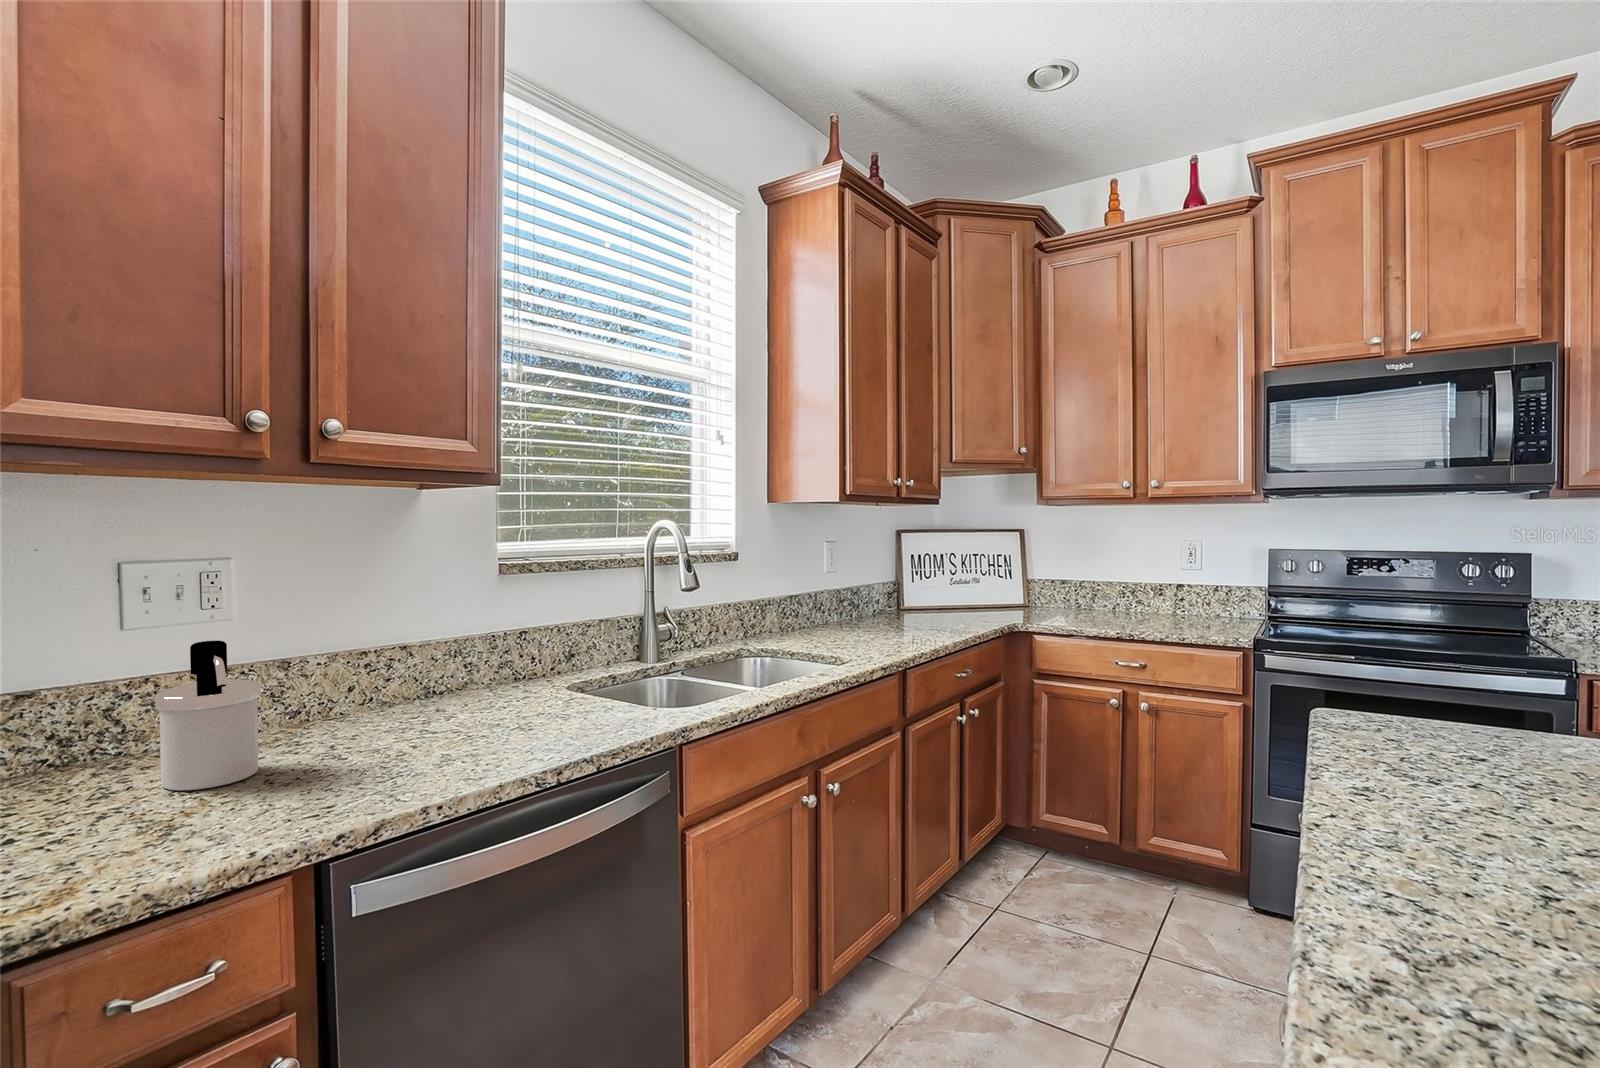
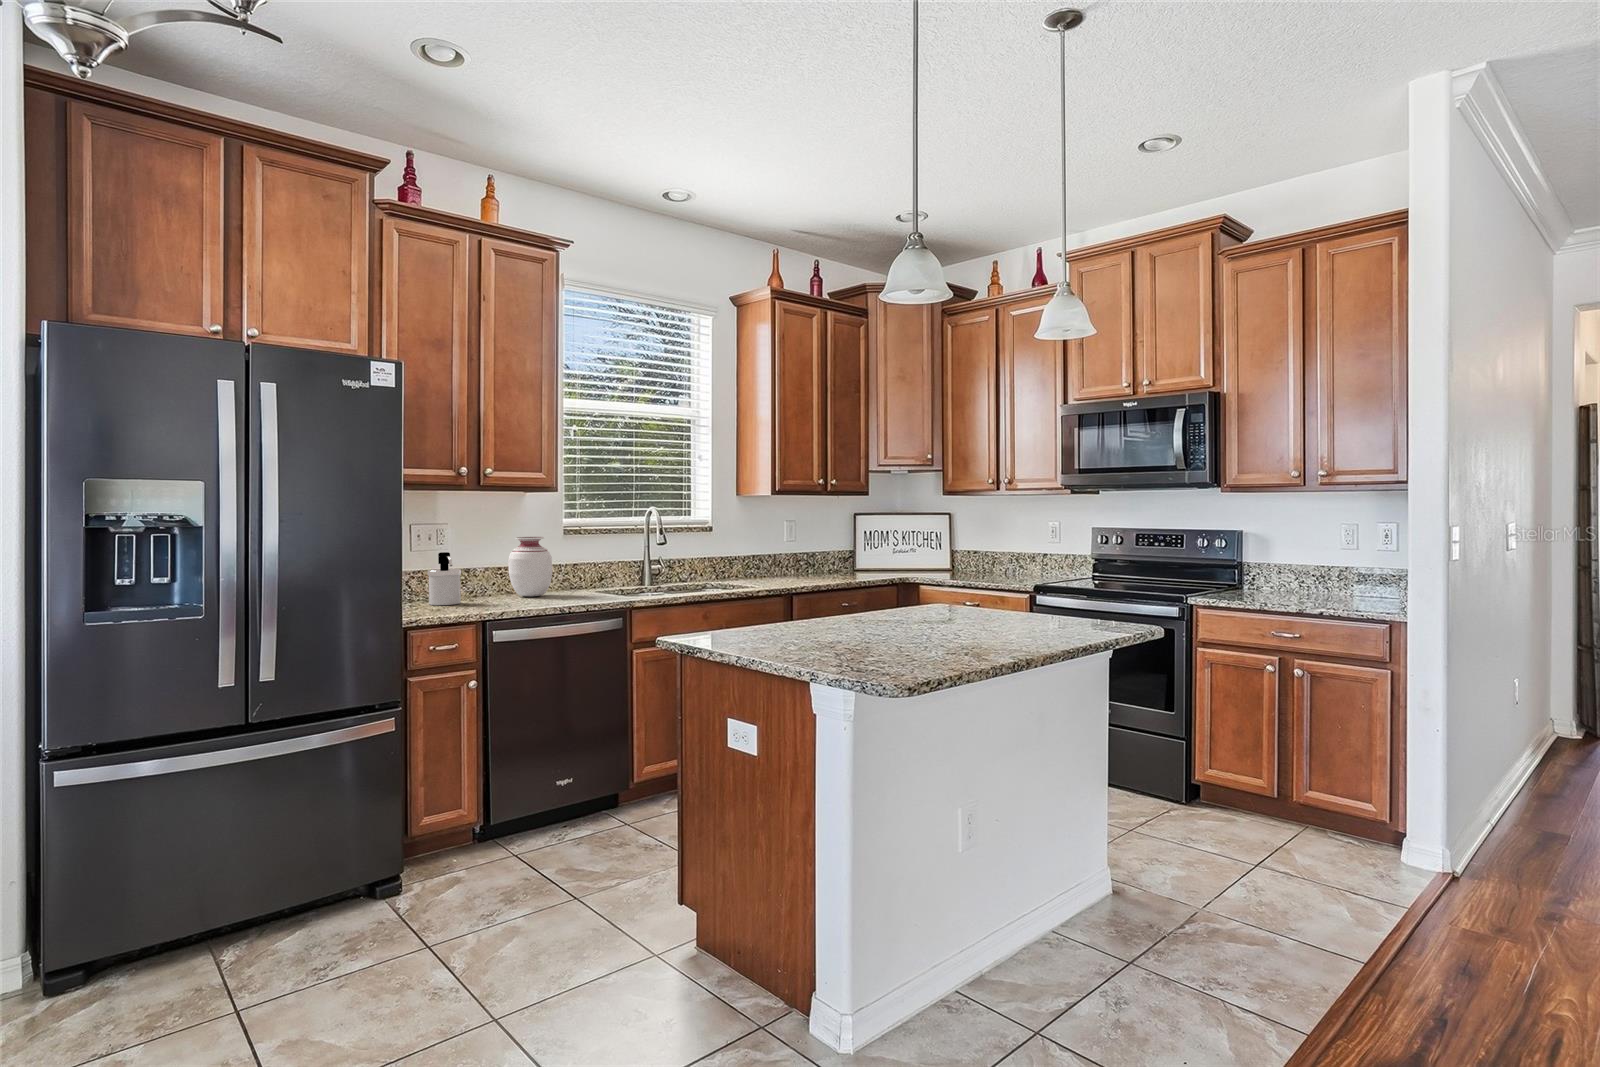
vase: none [388,586,490,720] -> present [508,537,552,597]

